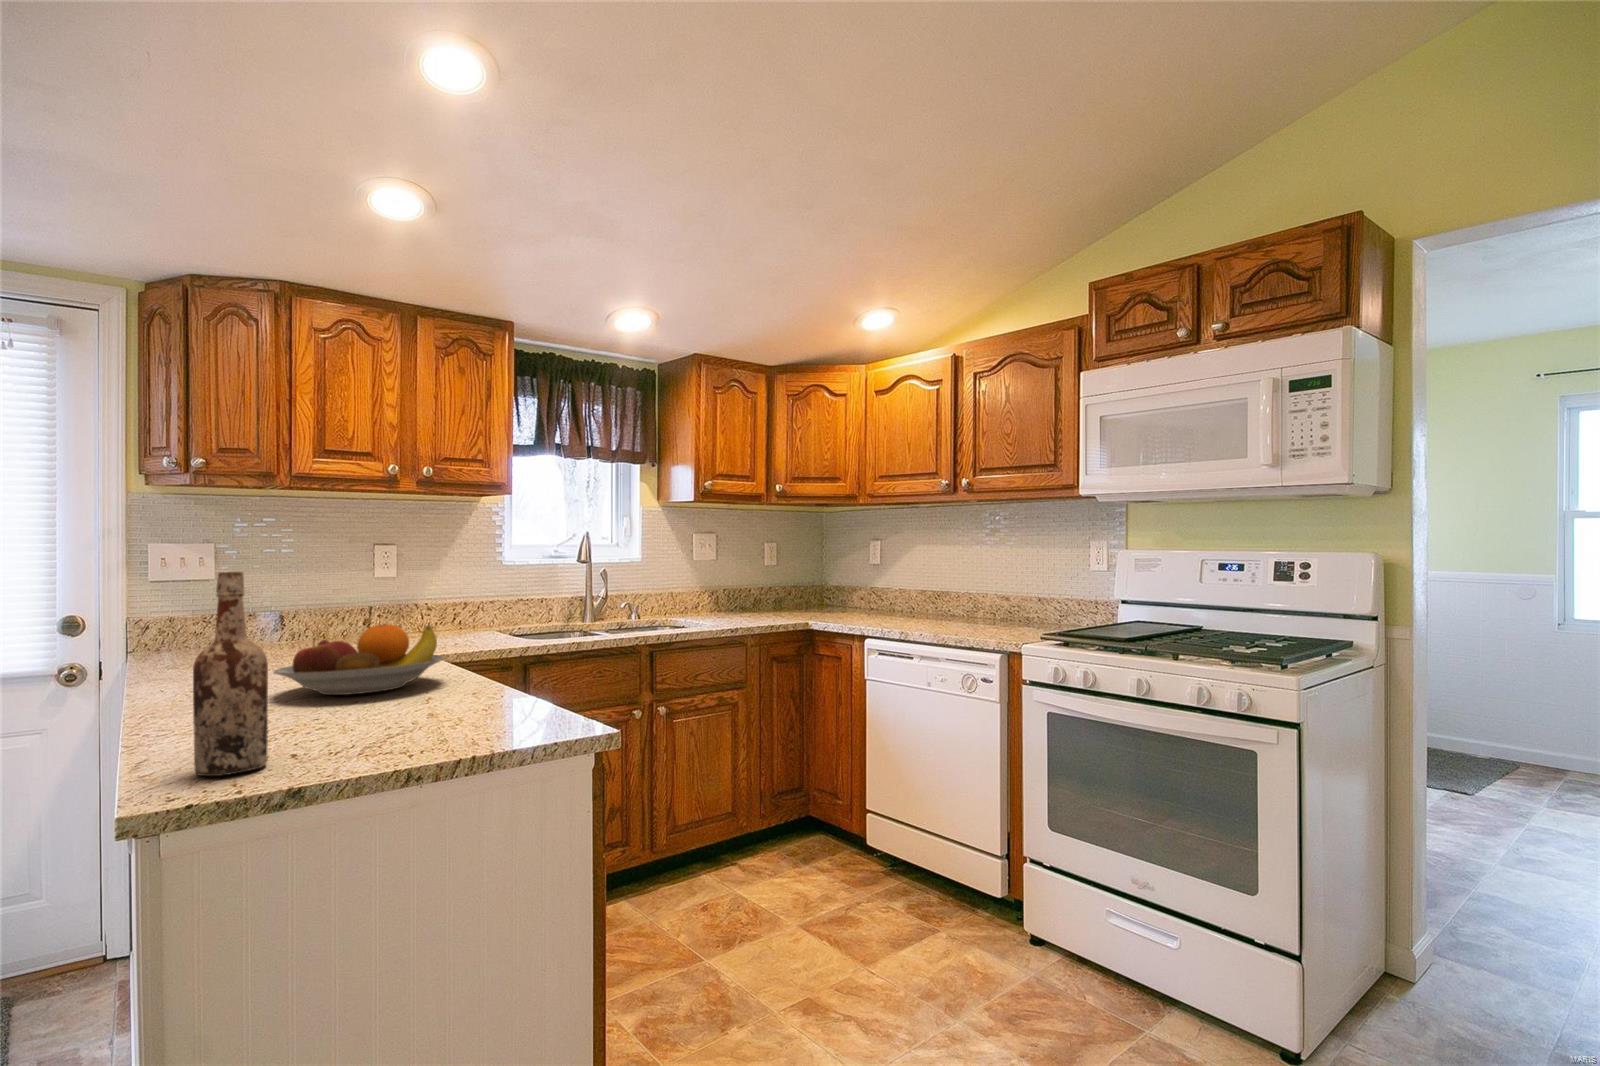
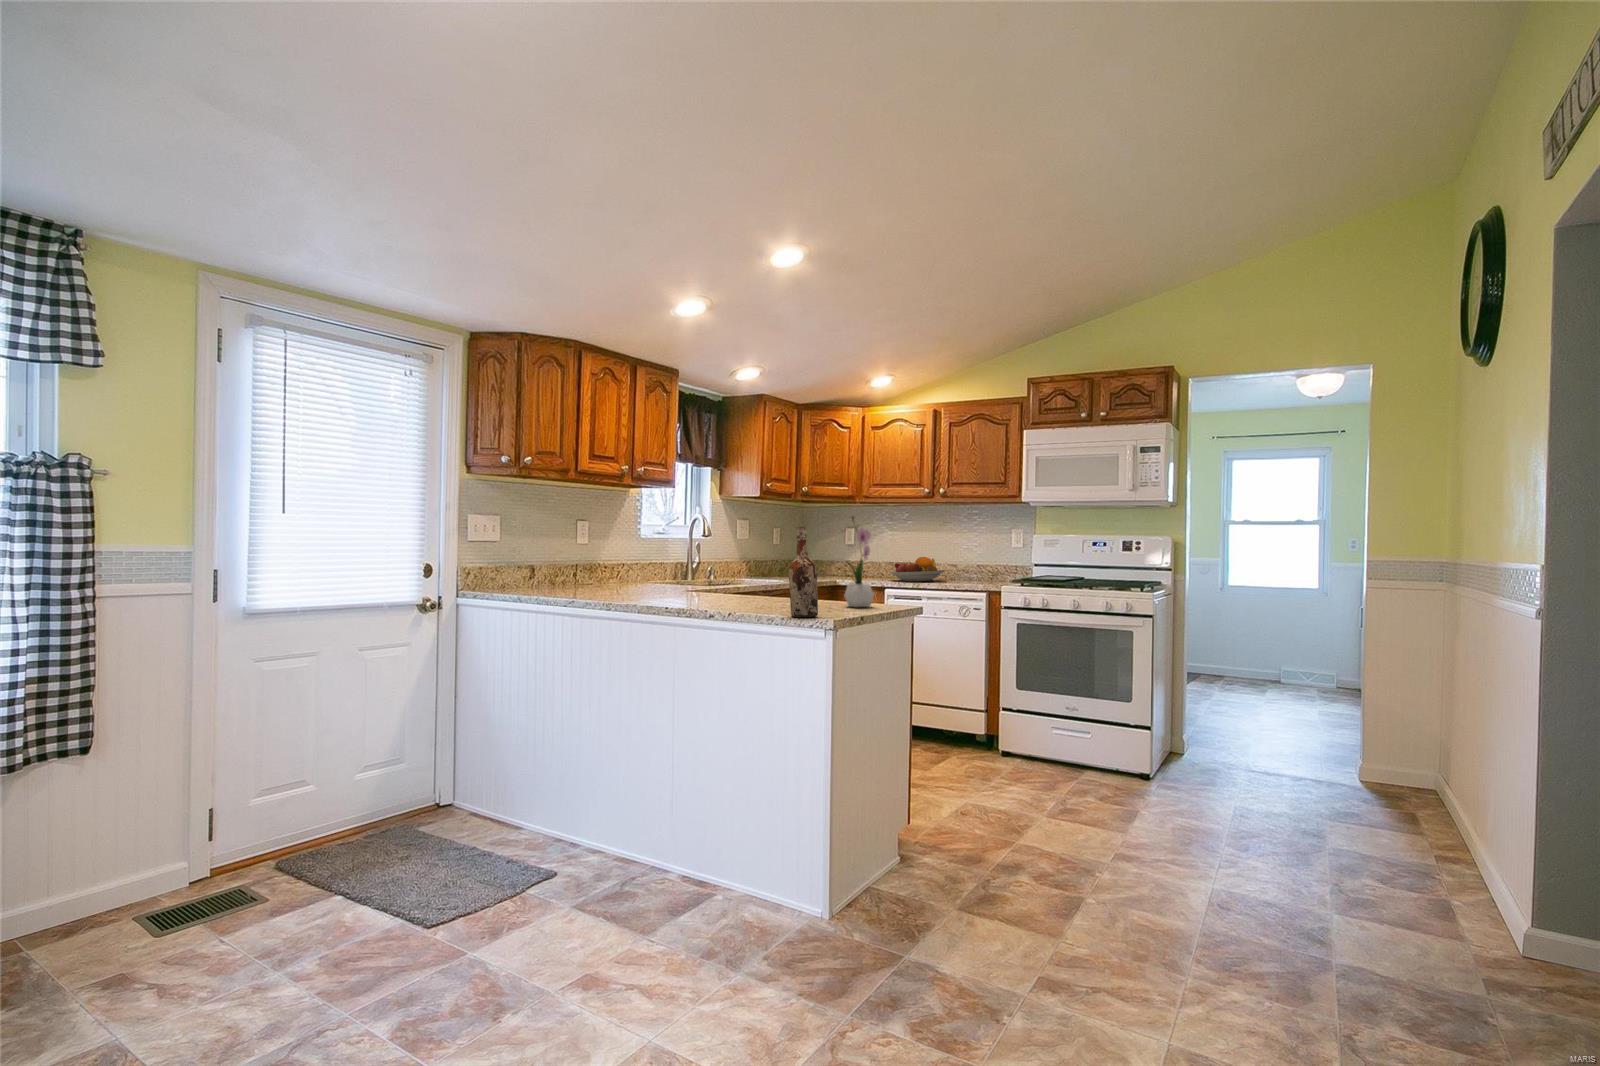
flower arrangement: none [463,539,535,728] -> present [844,516,874,607]
fruit bowl: present [274,624,444,695] -> present [890,557,946,582]

